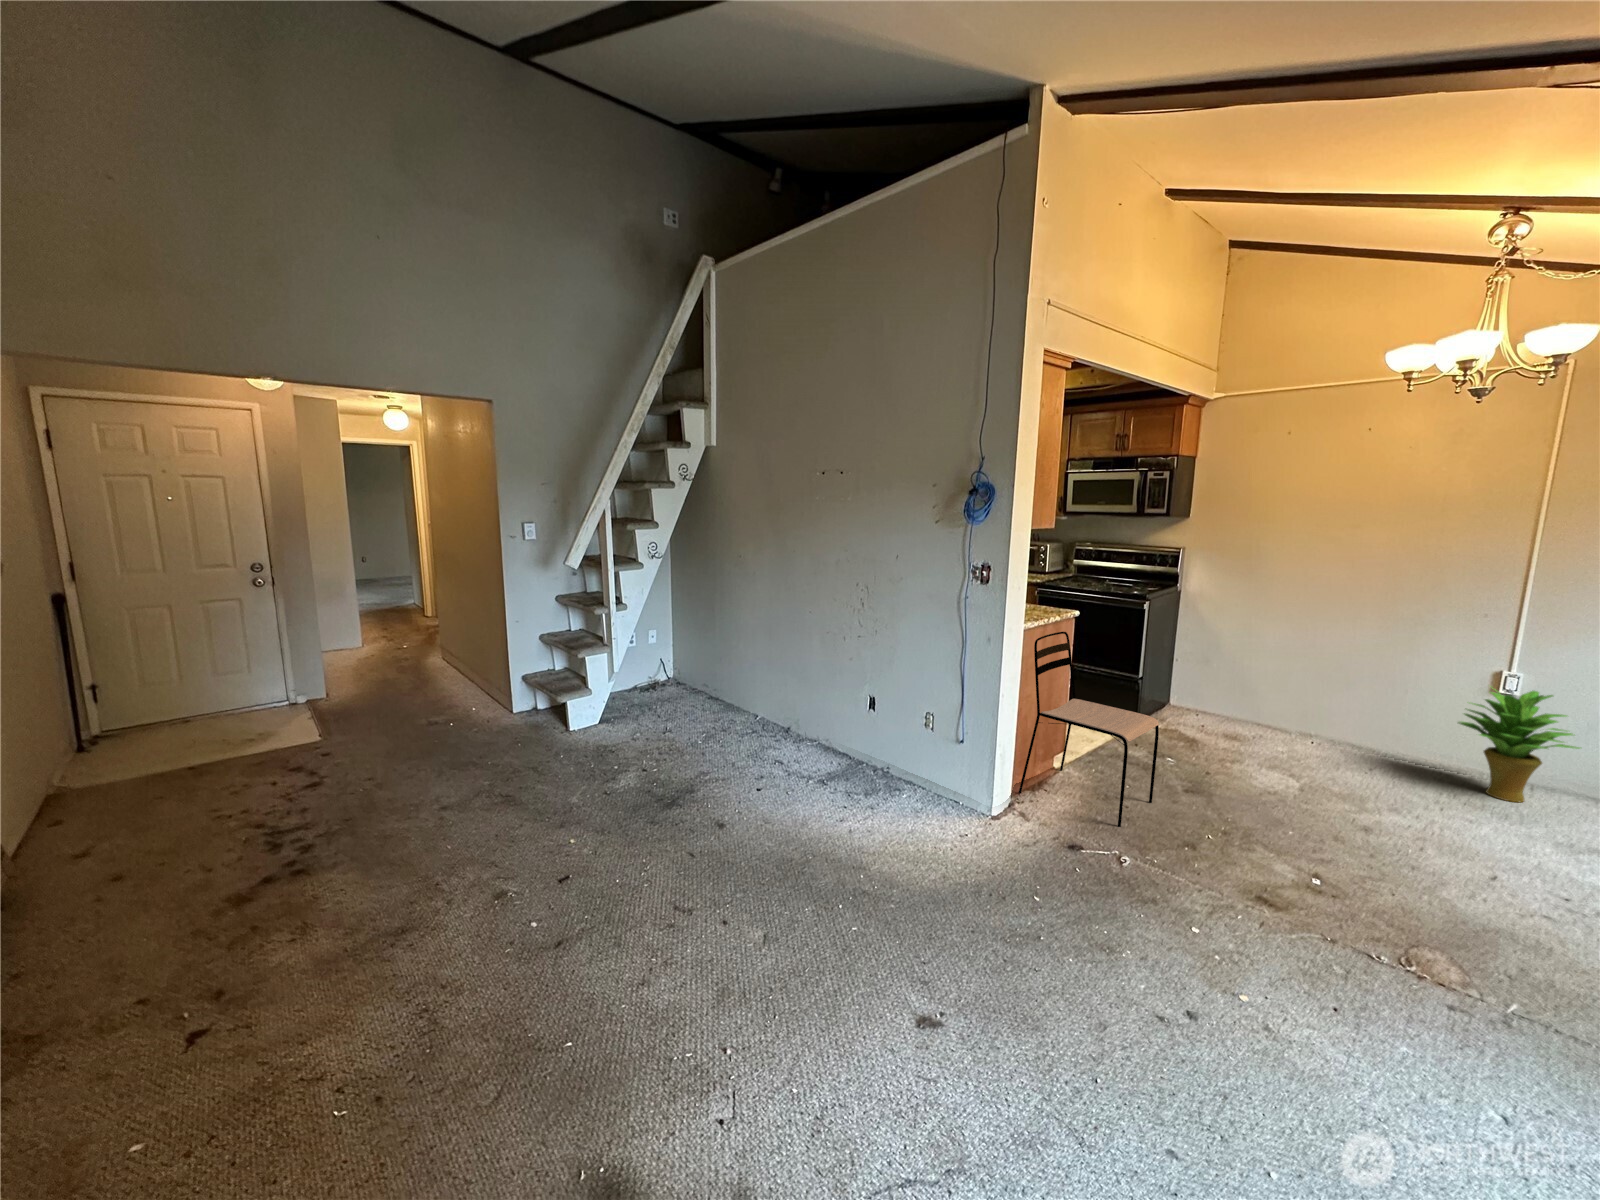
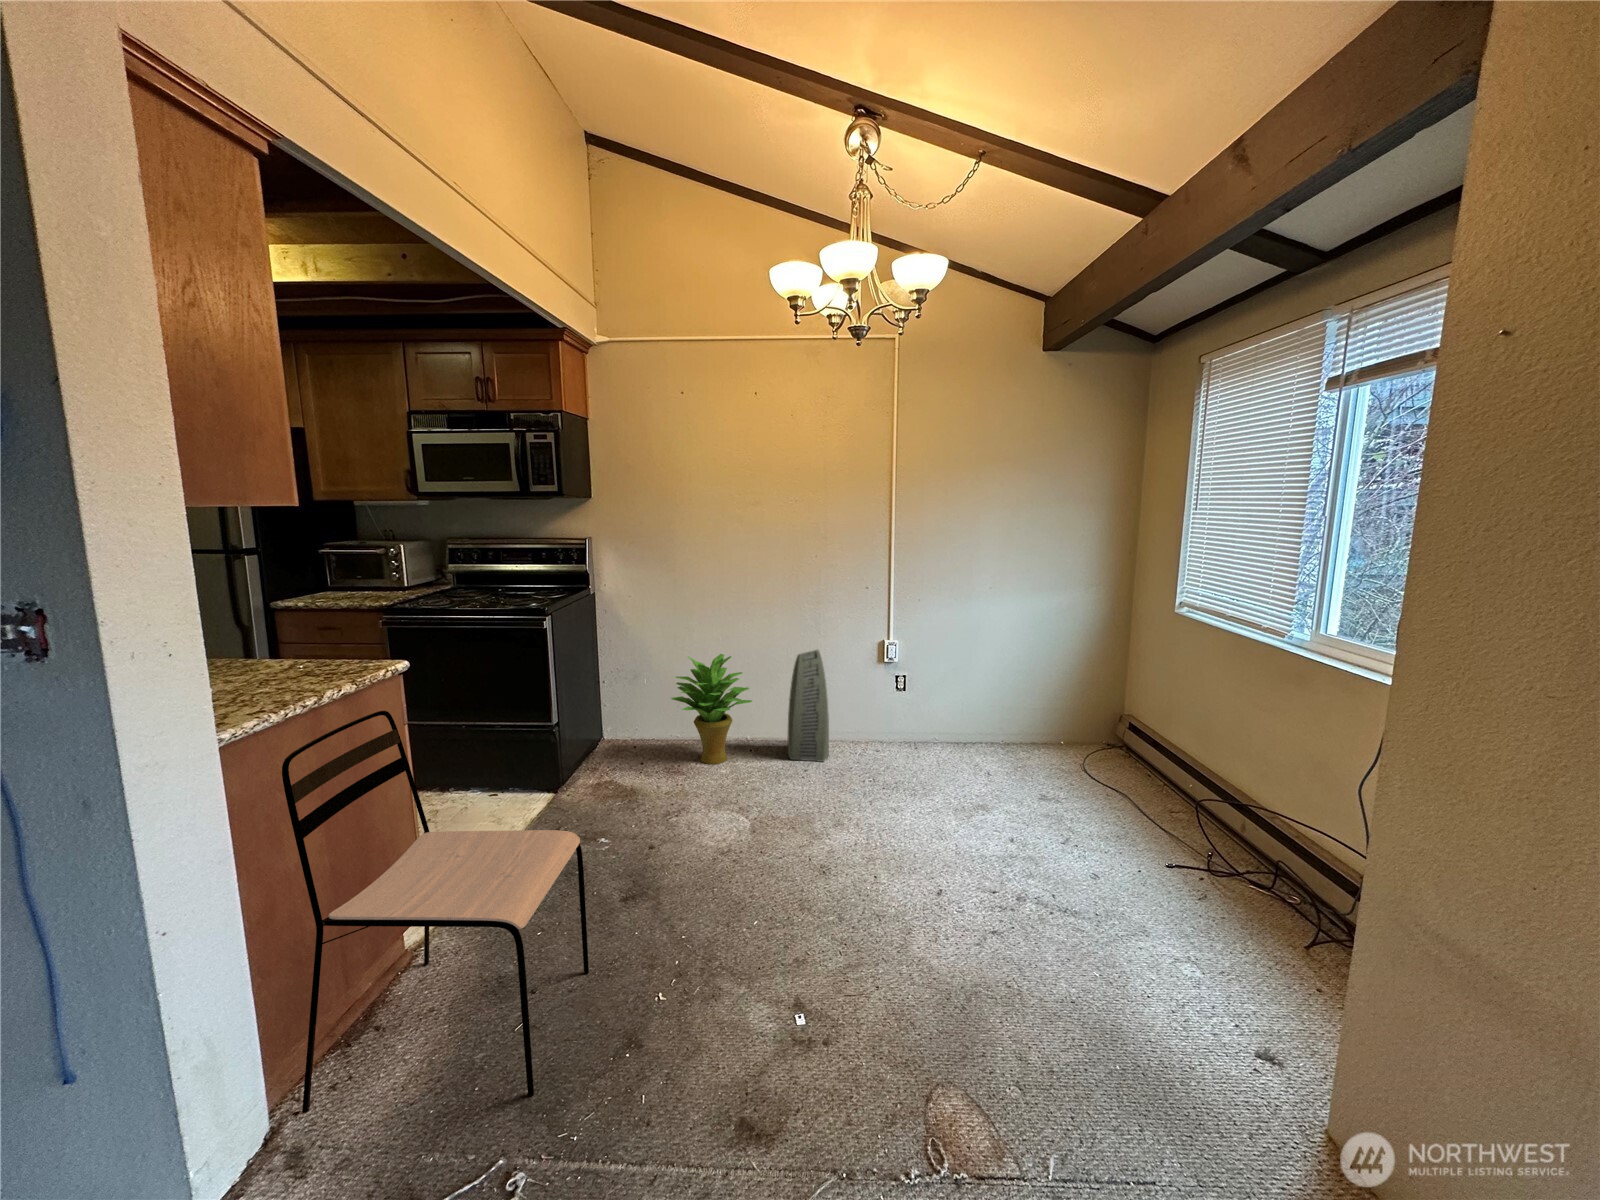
air purifier: none [1353,666,1411,770] -> present [788,650,829,762]
potted plant: present [1458,689,1580,802] -> present [671,654,752,764]

